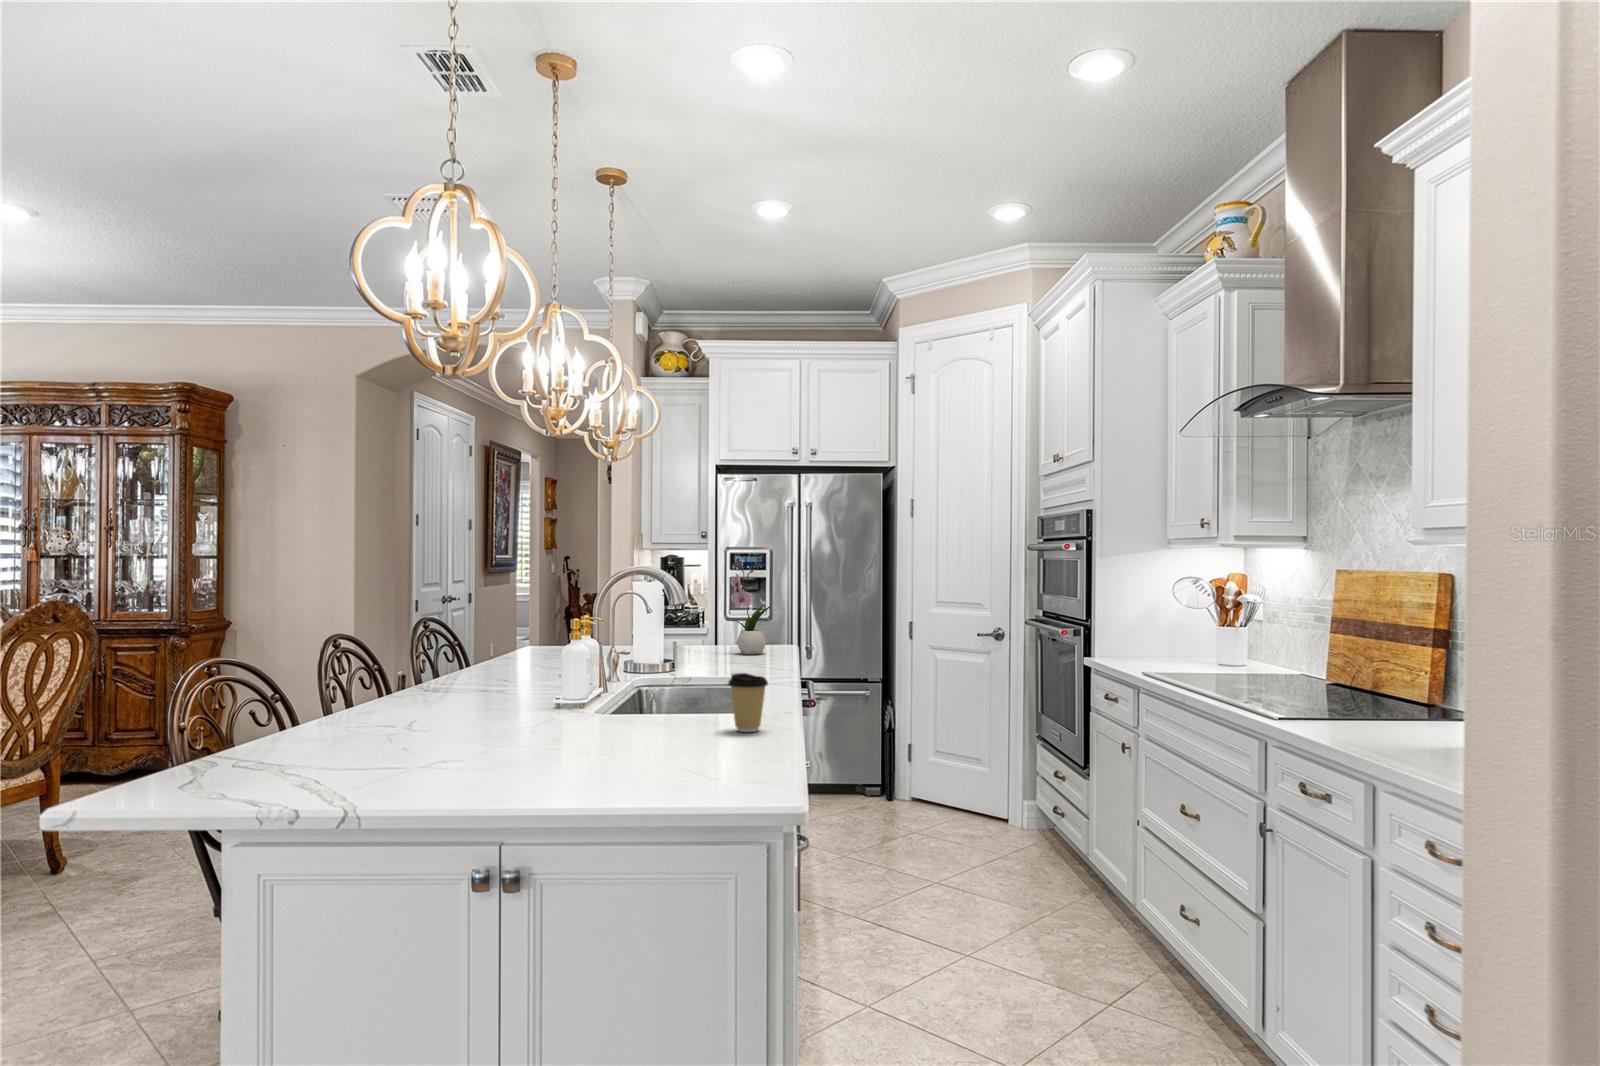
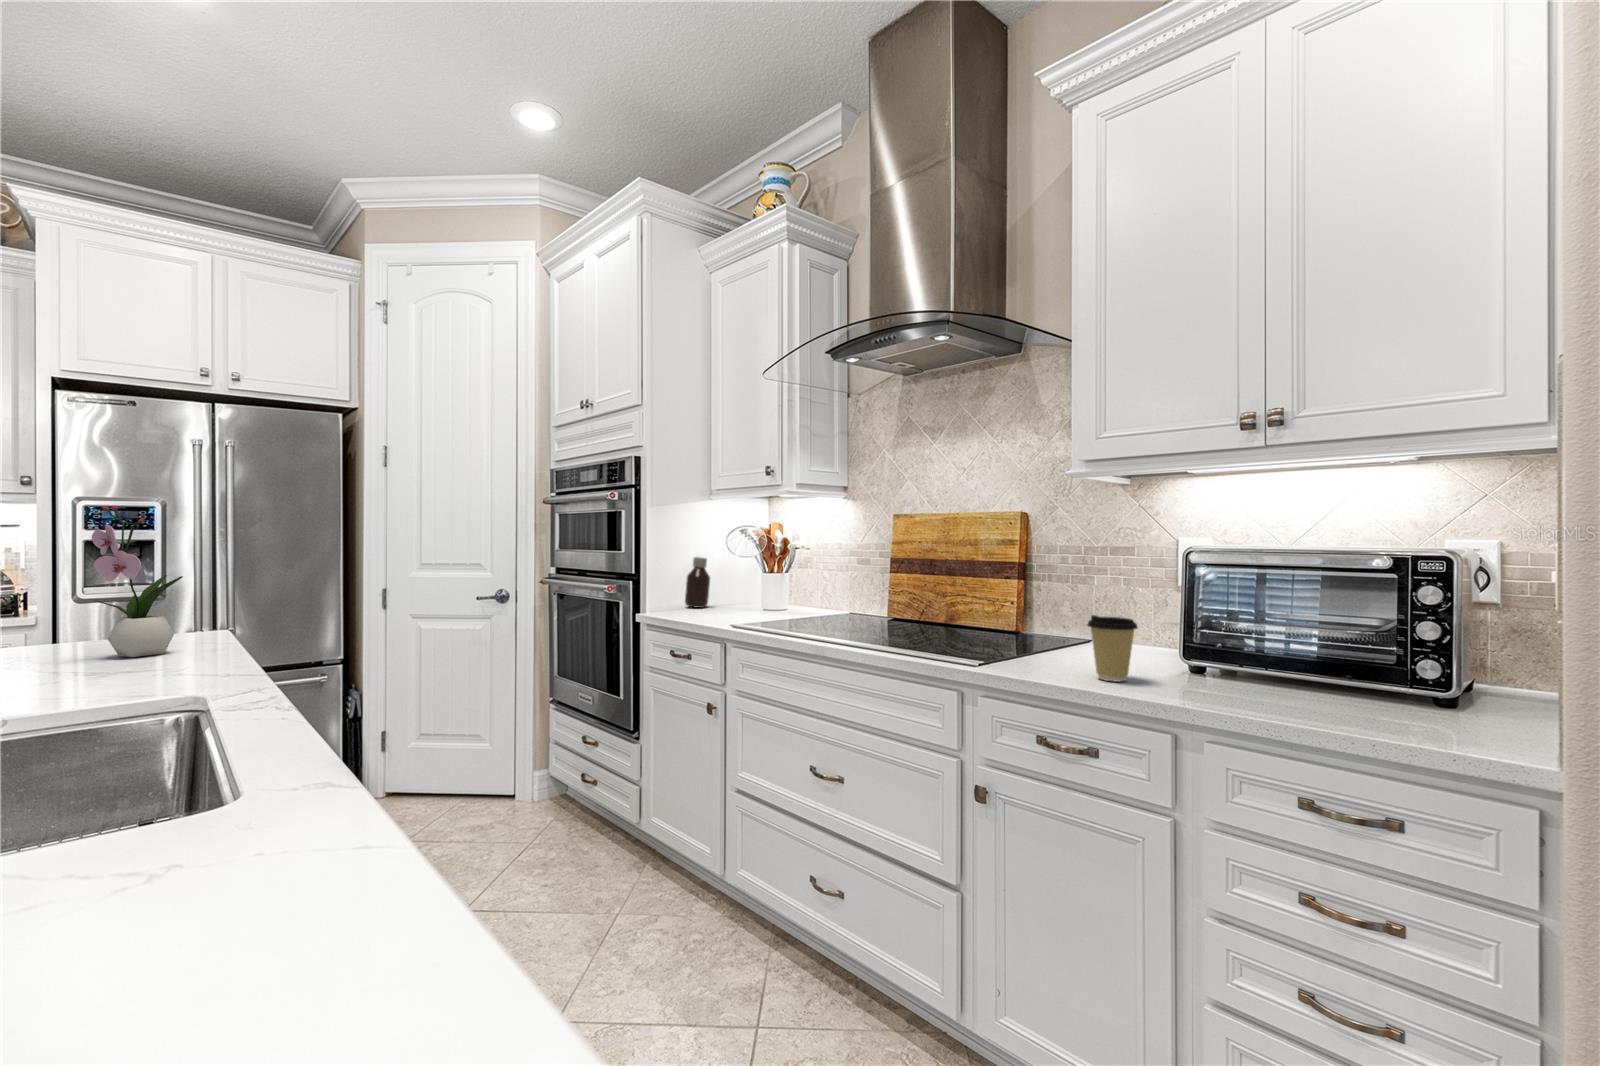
bottle: none [1136,606,1162,656] -> present [685,557,710,608]
coffee cup: present [728,673,768,732] -> present [1087,615,1138,682]

